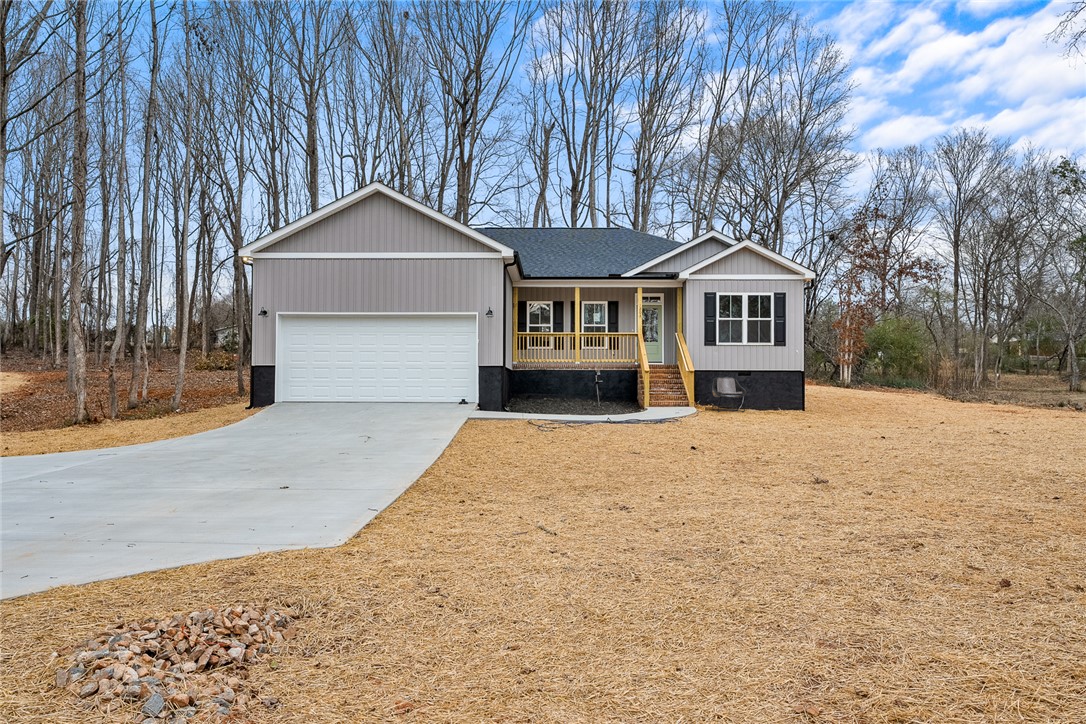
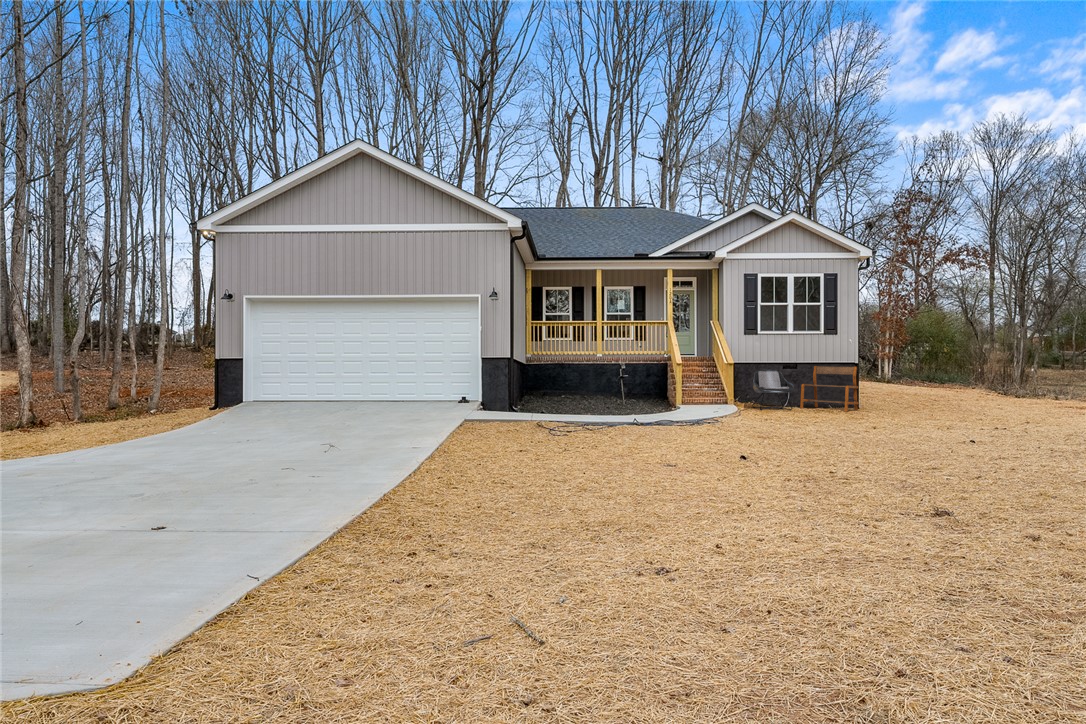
bench: none [753,373,801,413] -> present [800,366,859,412]

